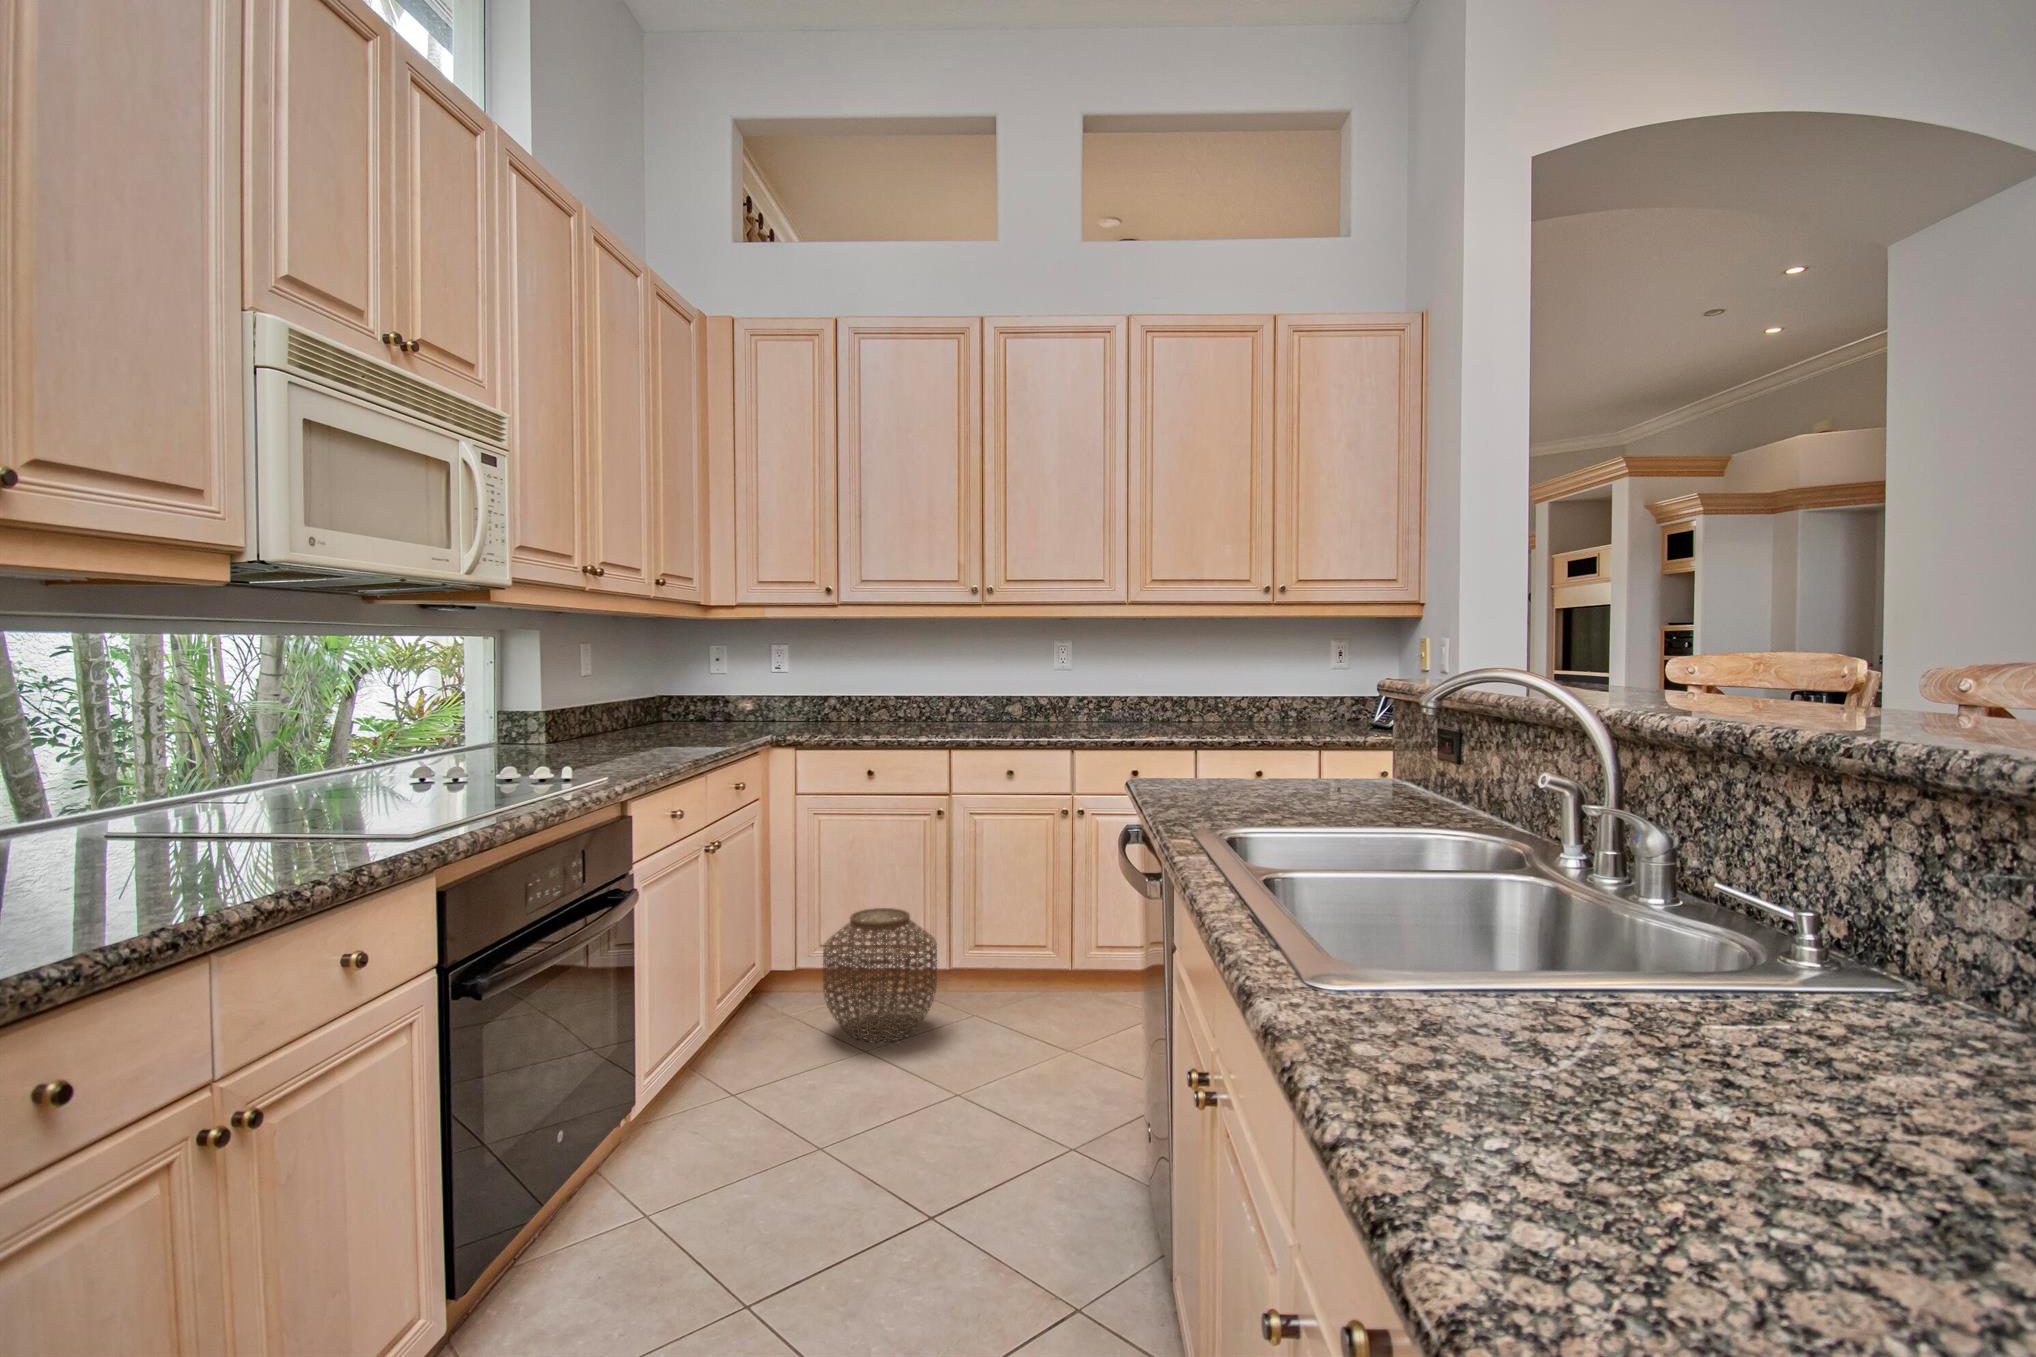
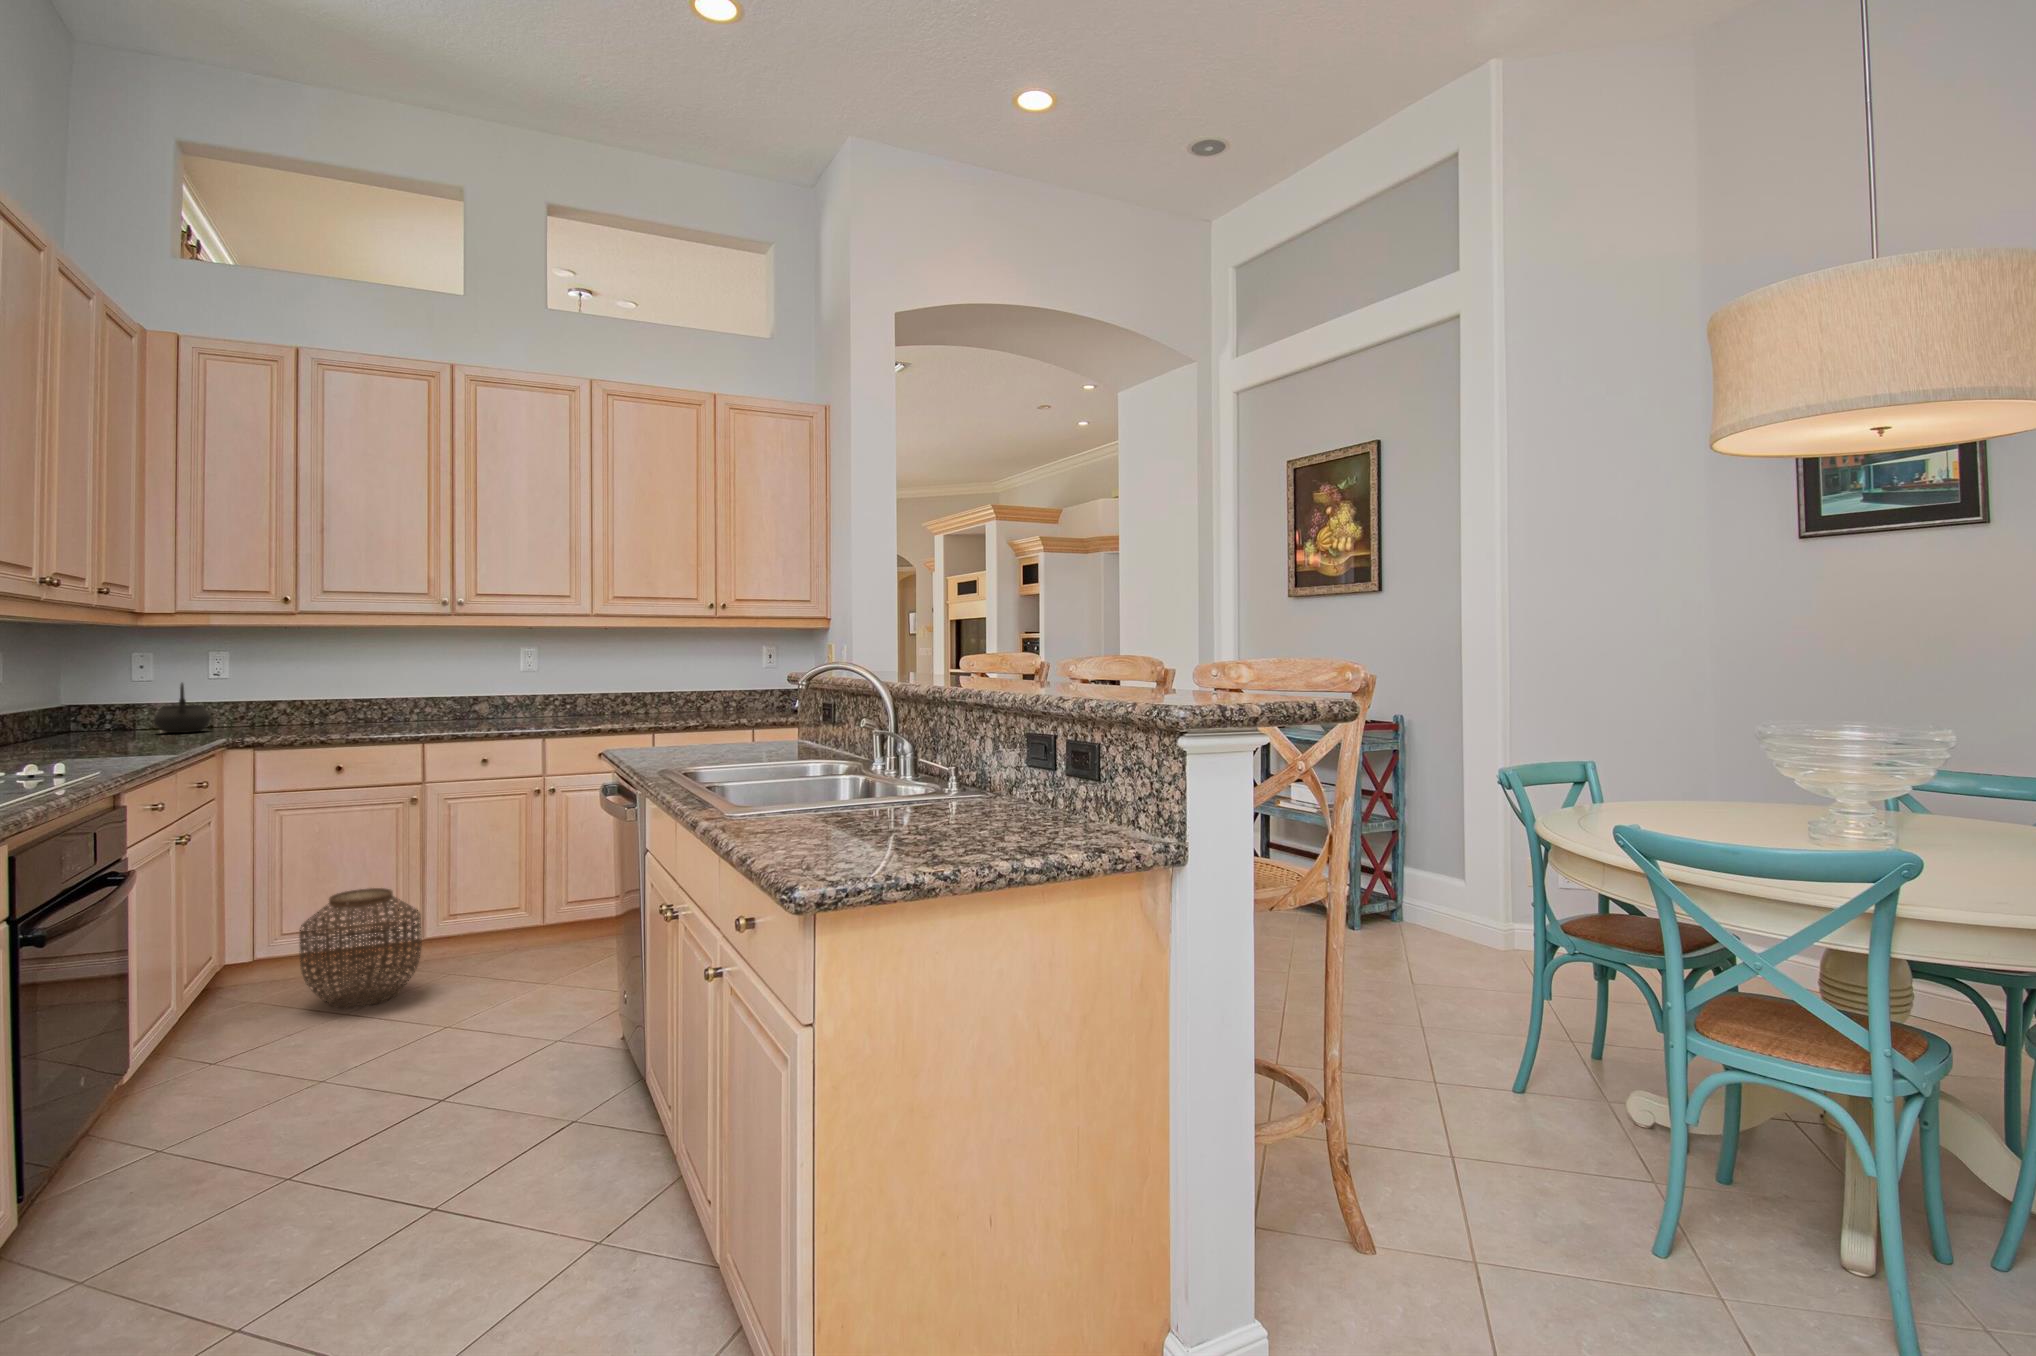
kettle: none [728,677,773,727] -> present [154,683,211,733]

